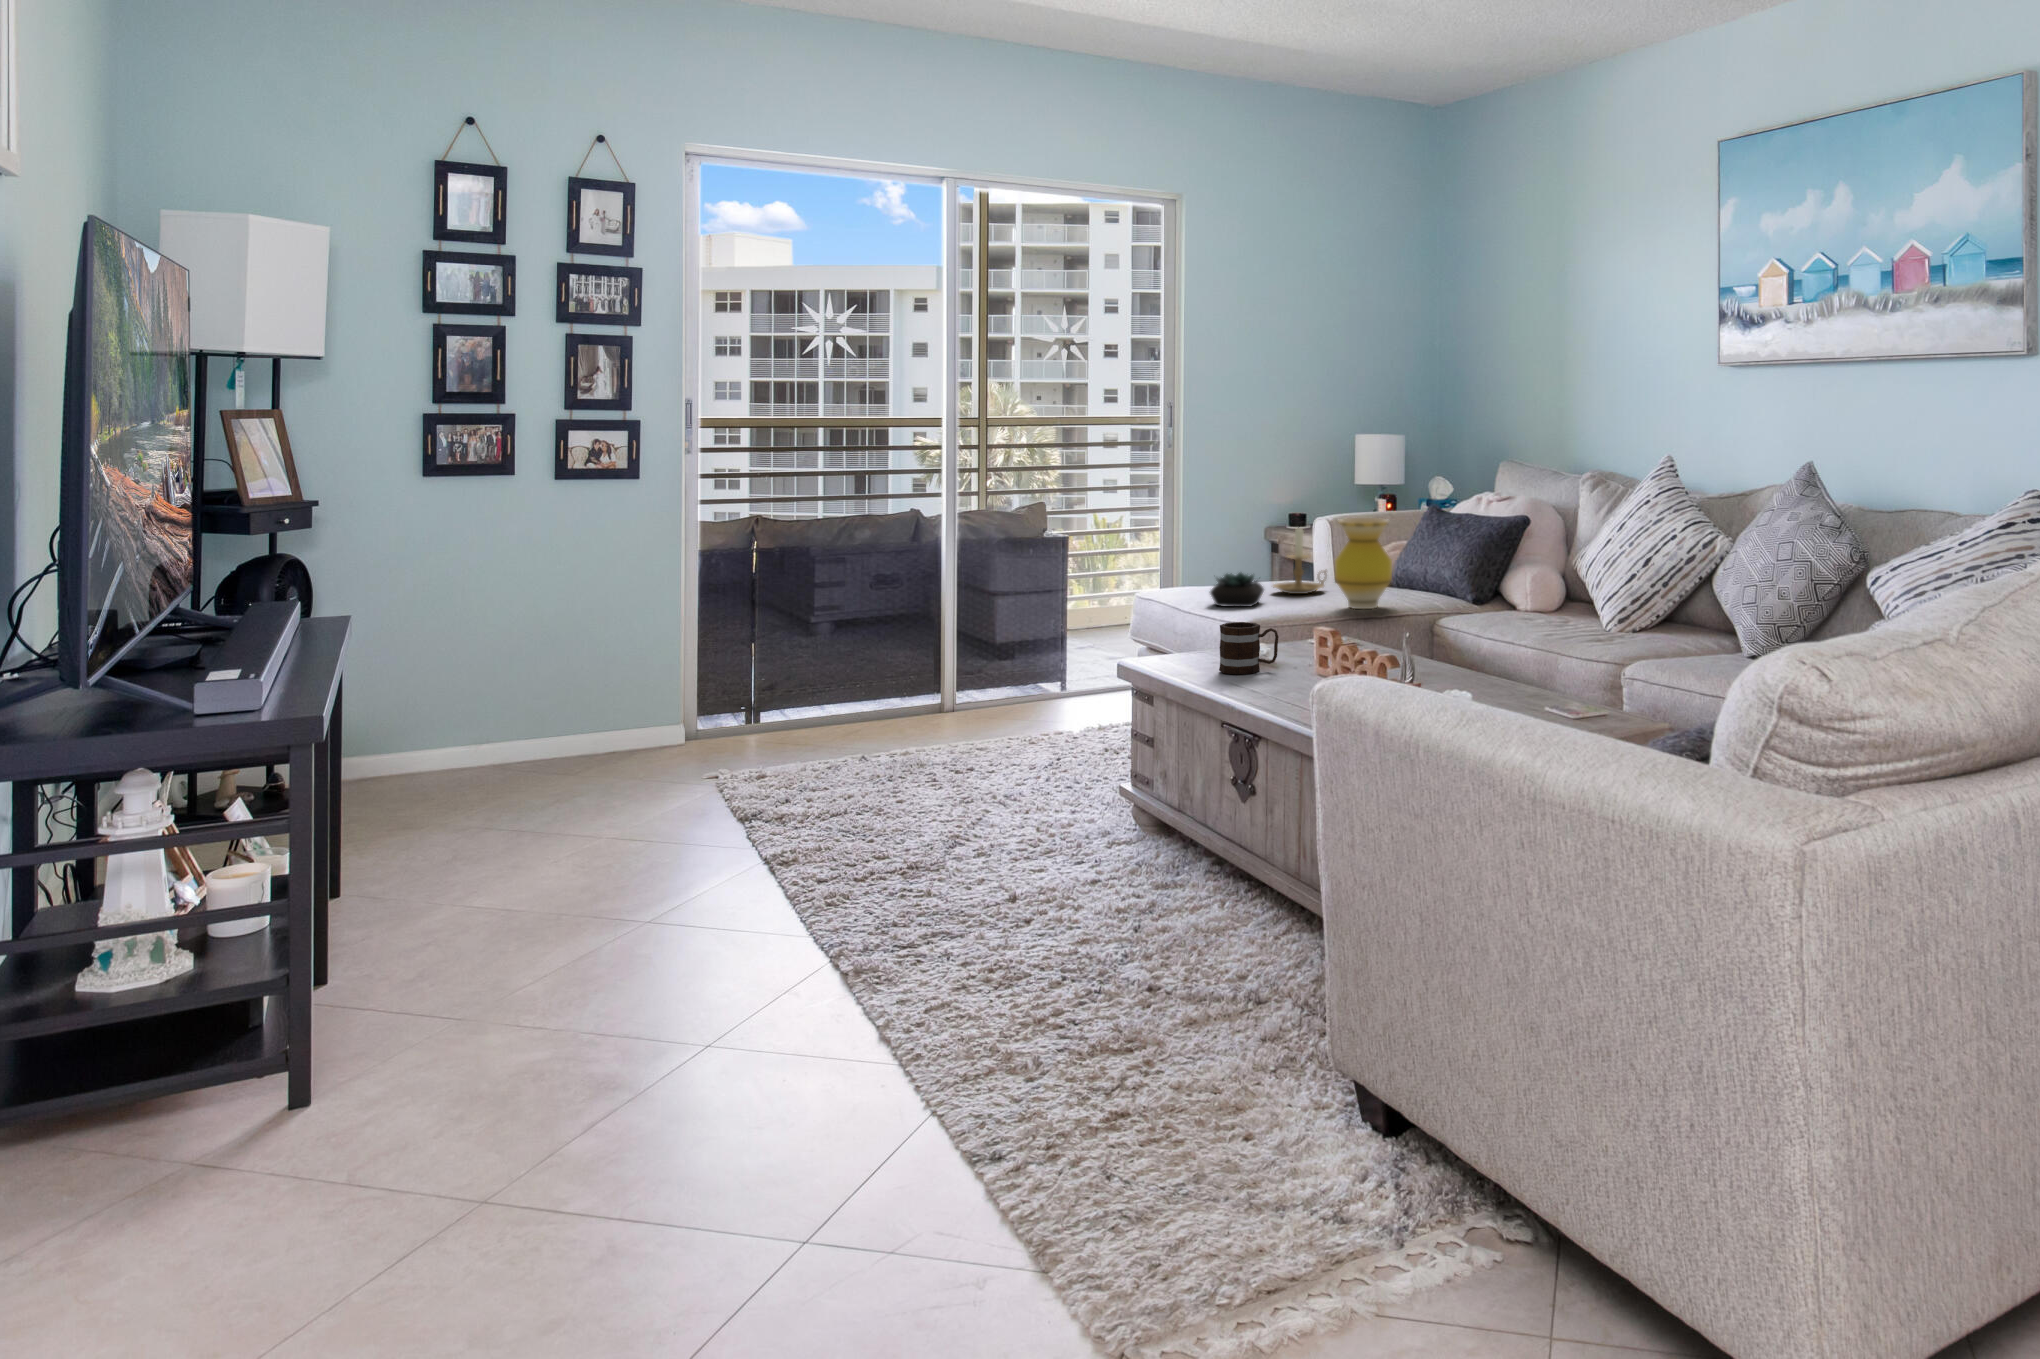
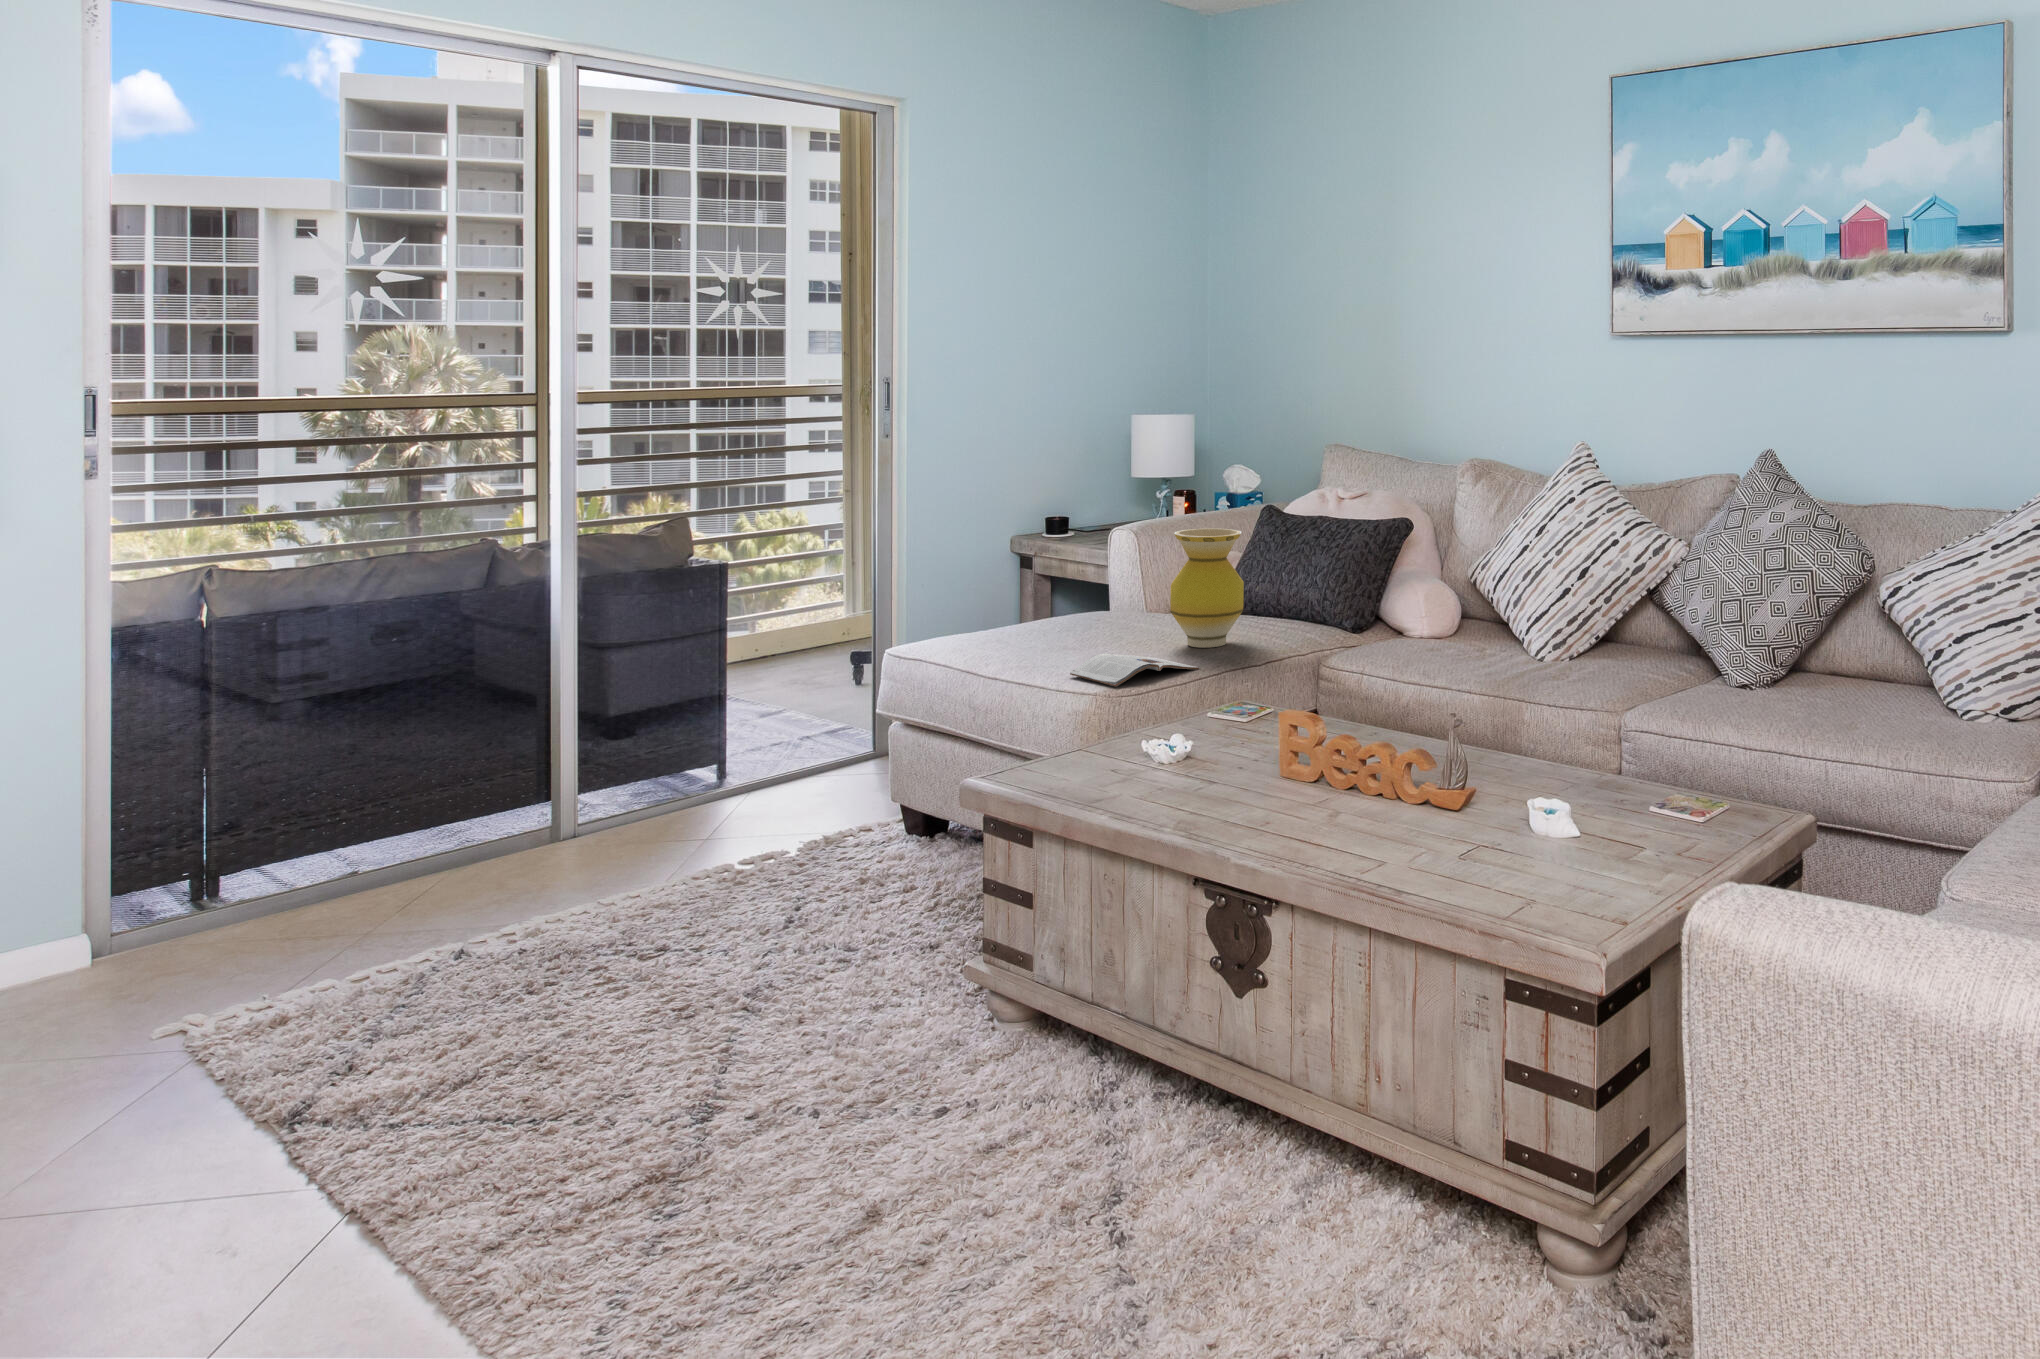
candle holder: present [1273,528,1326,594] -> none [1058,539,1130,628]
succulent plant: present [1210,573,1264,607] -> none [991,607,1064,656]
magazine: none [1247,605,1339,627] -> present [1070,653,1199,687]
mug: present [1219,622,1279,674] -> none [1126,703,1211,782]

